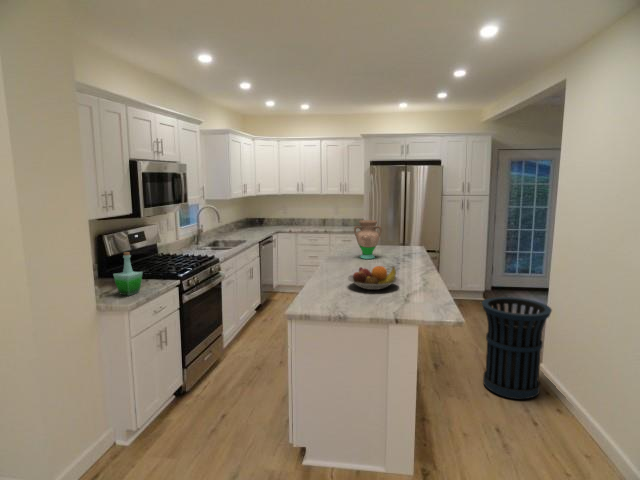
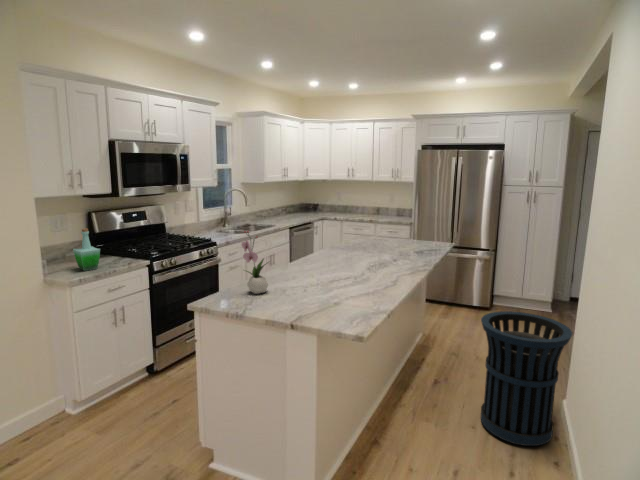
vase: present [354,220,382,259] -> none [353,208,384,252]
flower arrangement: none [319,244,342,299] -> present [242,231,268,294]
fruit bowl: present [348,266,398,290] -> none [292,260,351,288]

